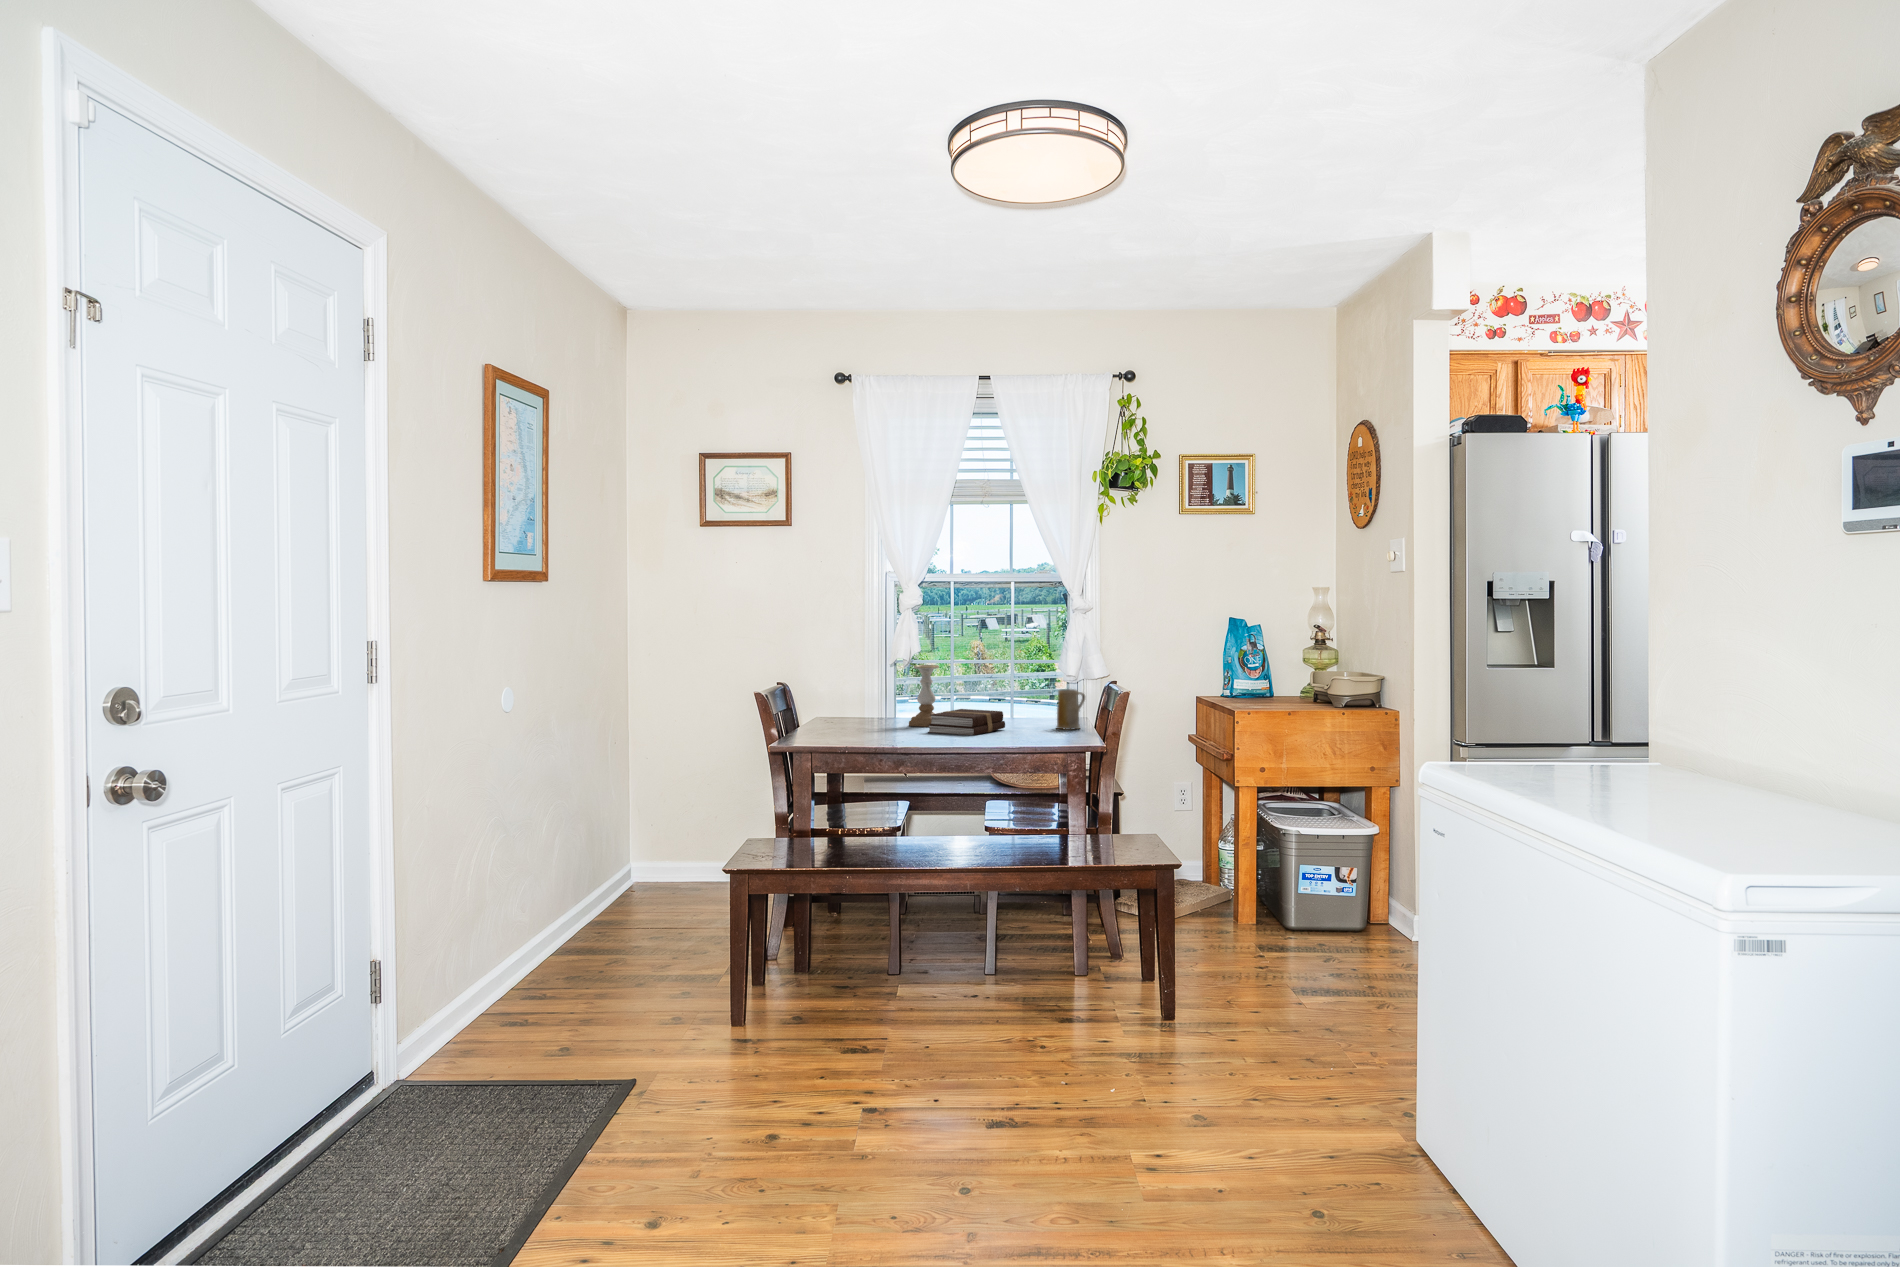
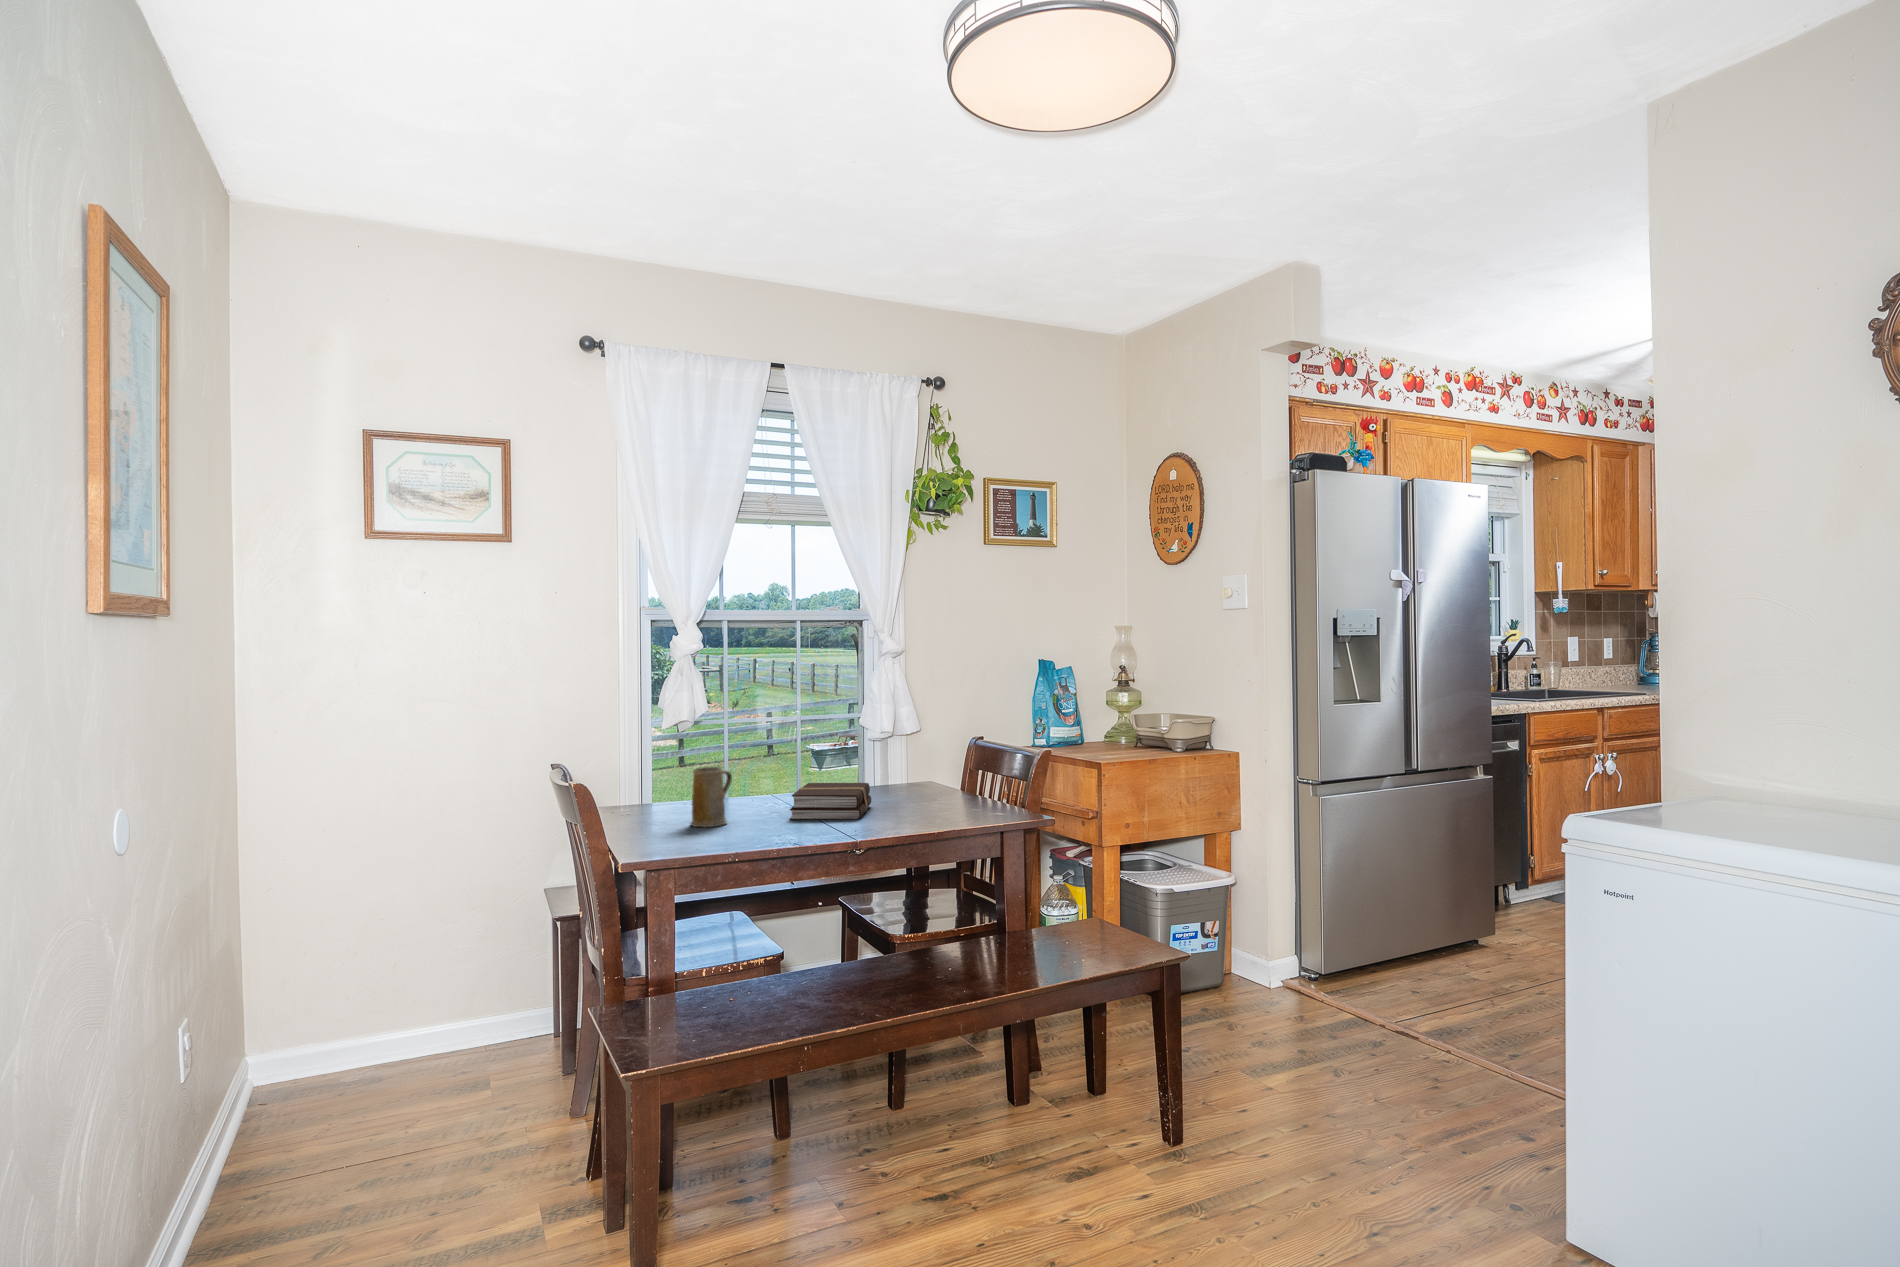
candle holder: present [909,665,939,727] -> none [734,727,774,810]
mug: present [1056,689,1085,730] -> present [691,767,732,827]

